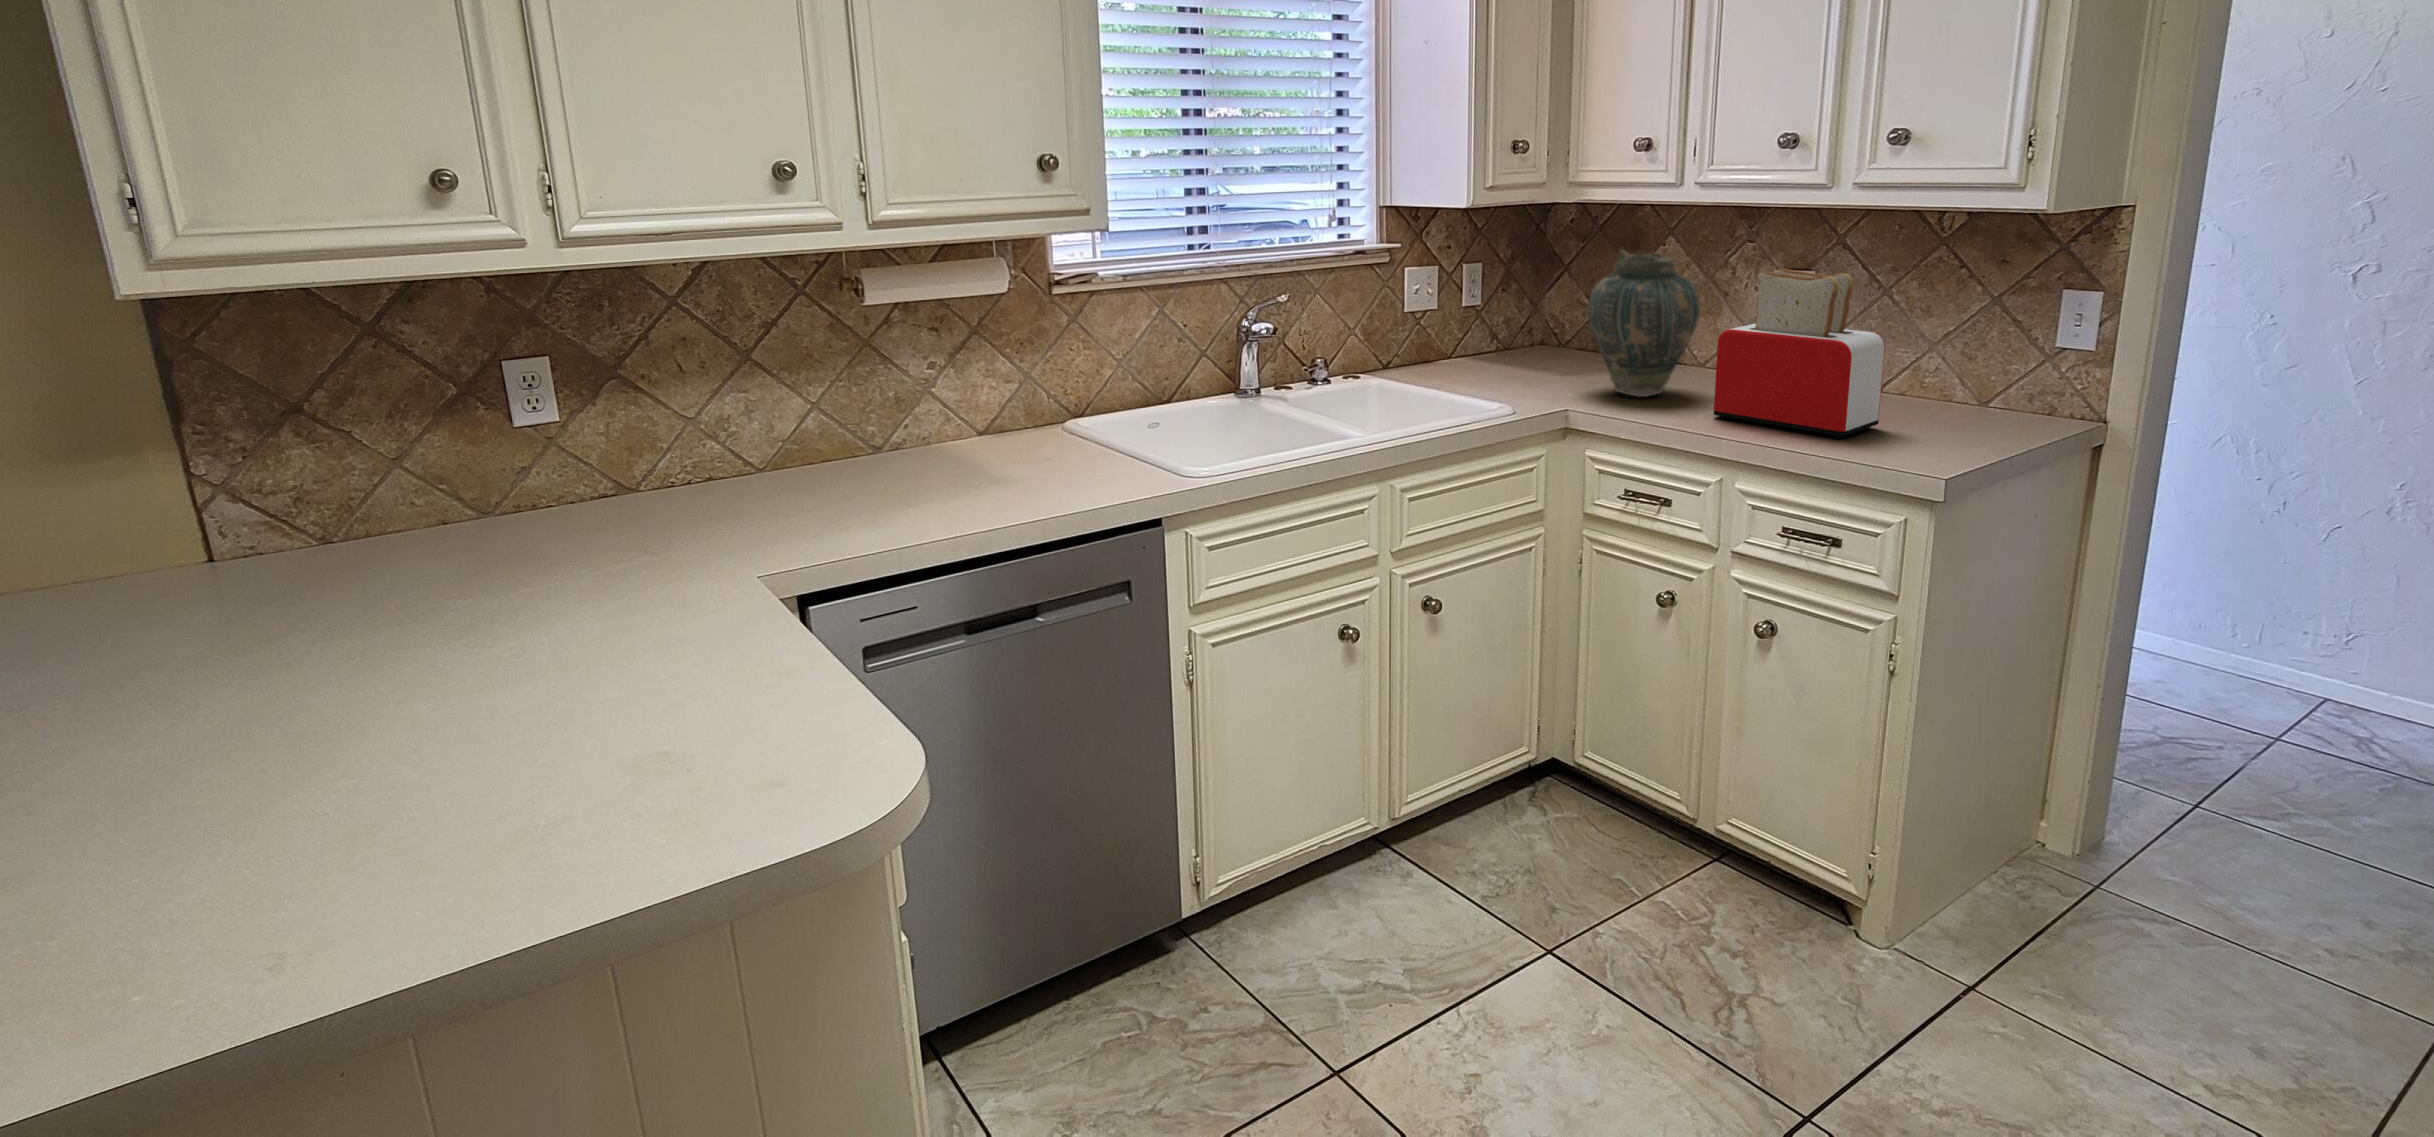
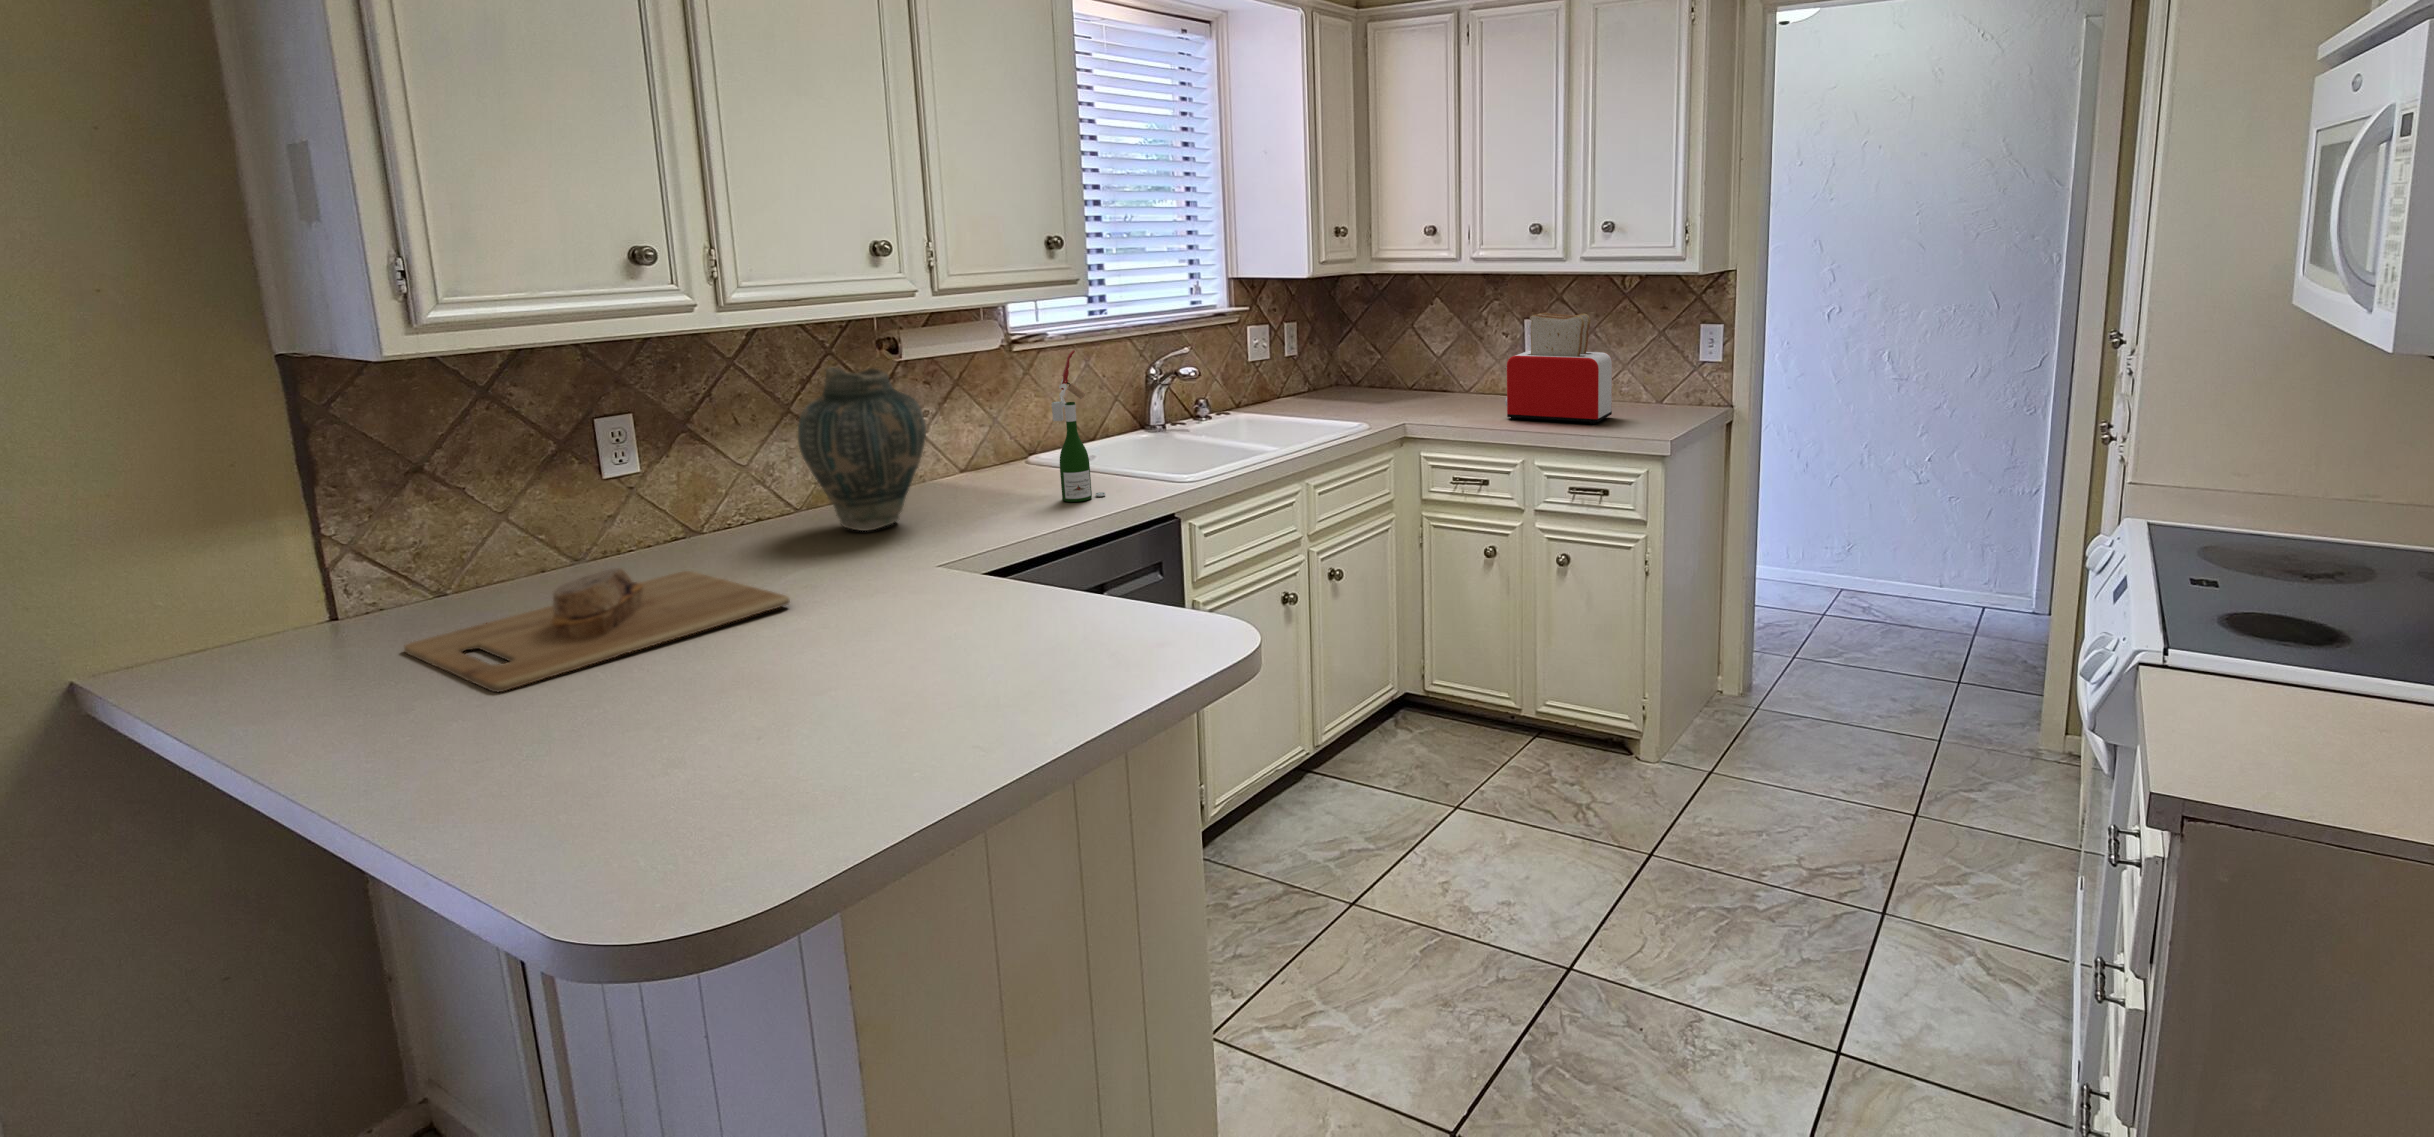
vase: present [1587,250,1700,397] -> present [798,367,926,531]
wine bottle: none [1010,304,1074,493] -> present [1051,350,1106,502]
cutting board: none [131,543,544,692] -> present [404,568,790,692]

